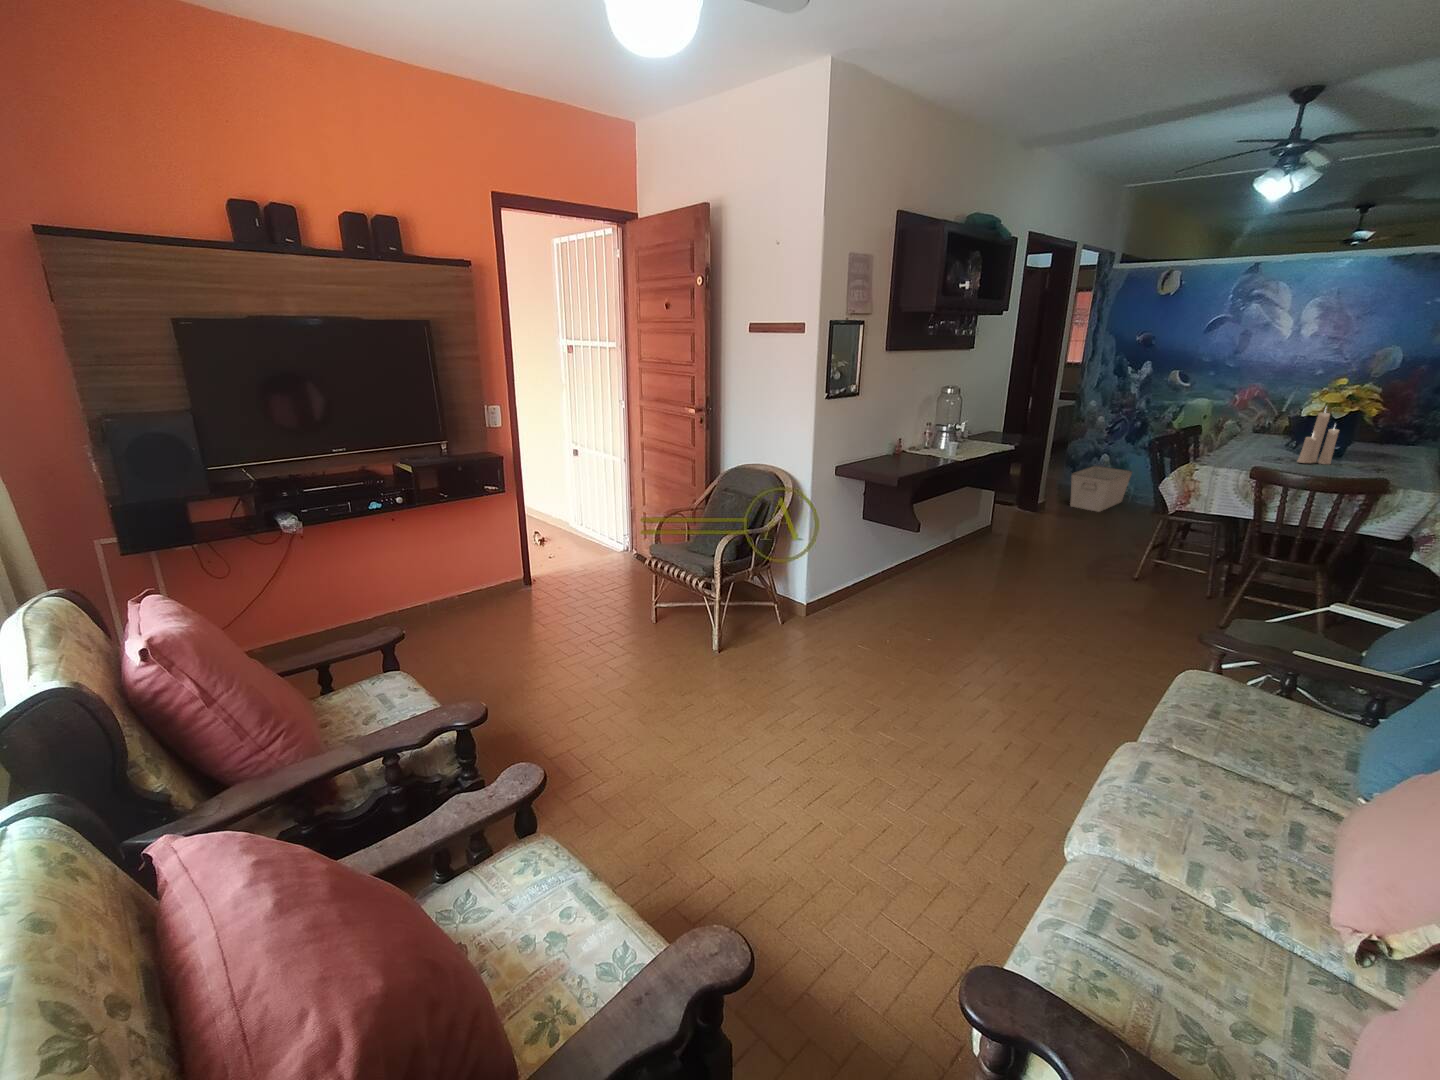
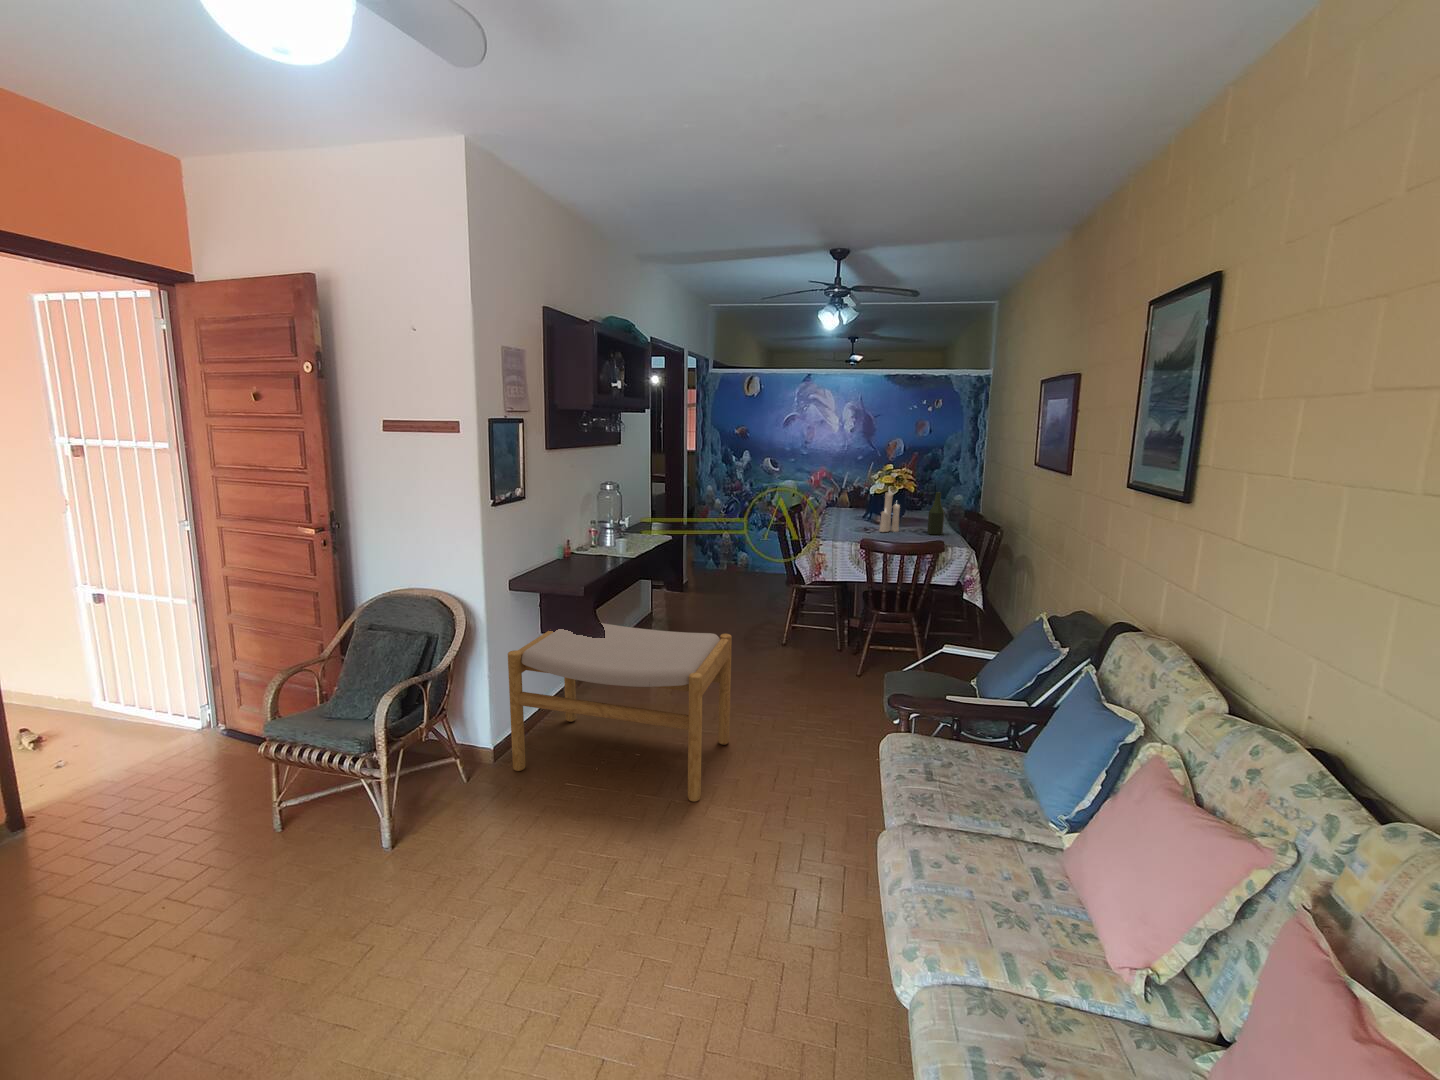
bottle: none [1377,415,1415,473] -> present [927,492,945,535]
storage bin: present [1070,466,1132,512] -> none [707,542,751,583]
footstool: none [818,507,1042,689] -> present [508,623,732,802]

